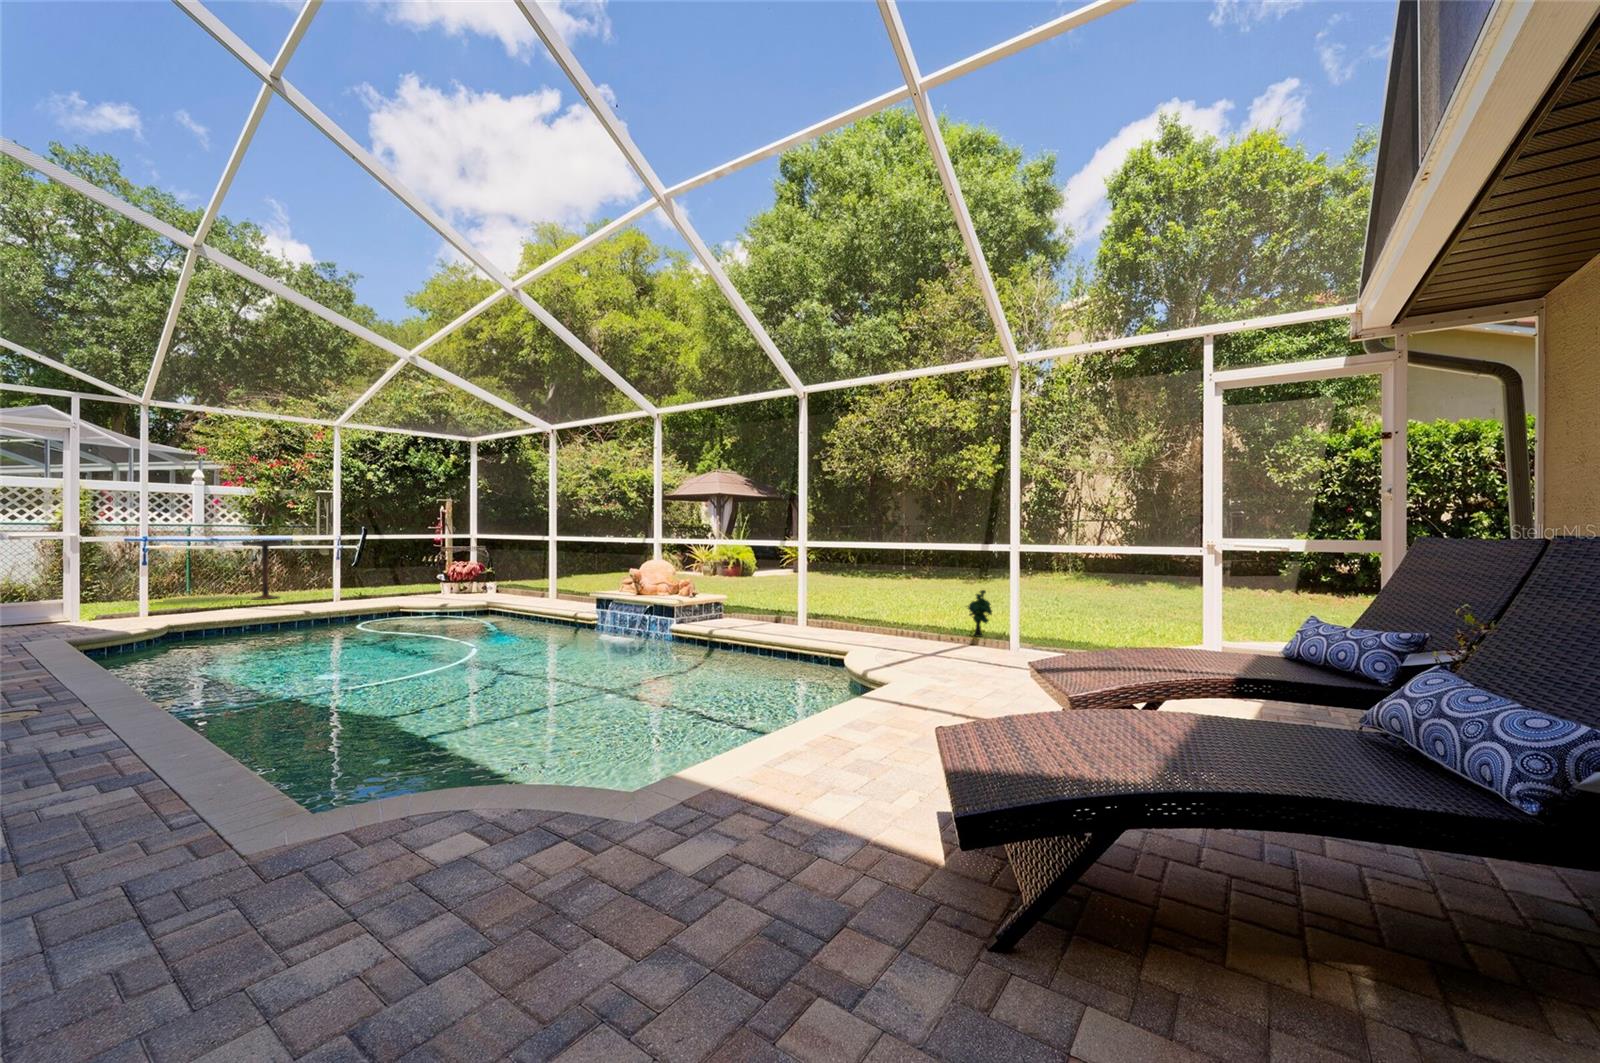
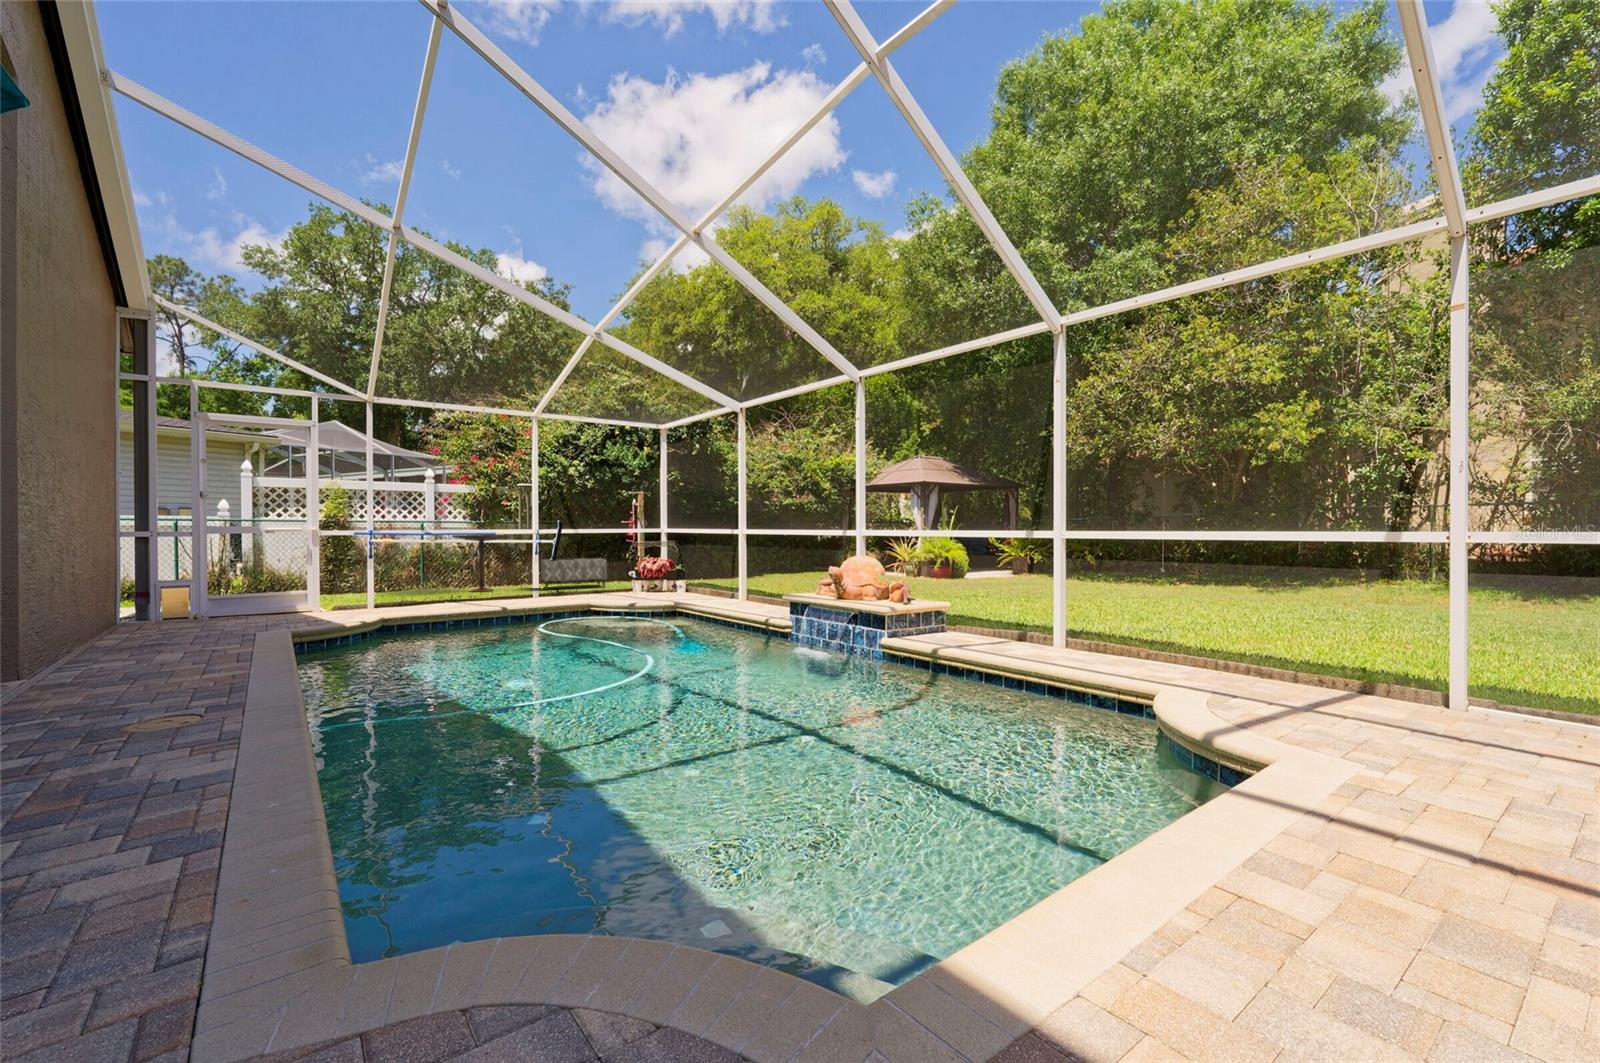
bench: none [333,563,410,596] -> present [541,558,607,590]
decorative plant: present [968,590,992,637] -> none [1320,611,1375,681]

